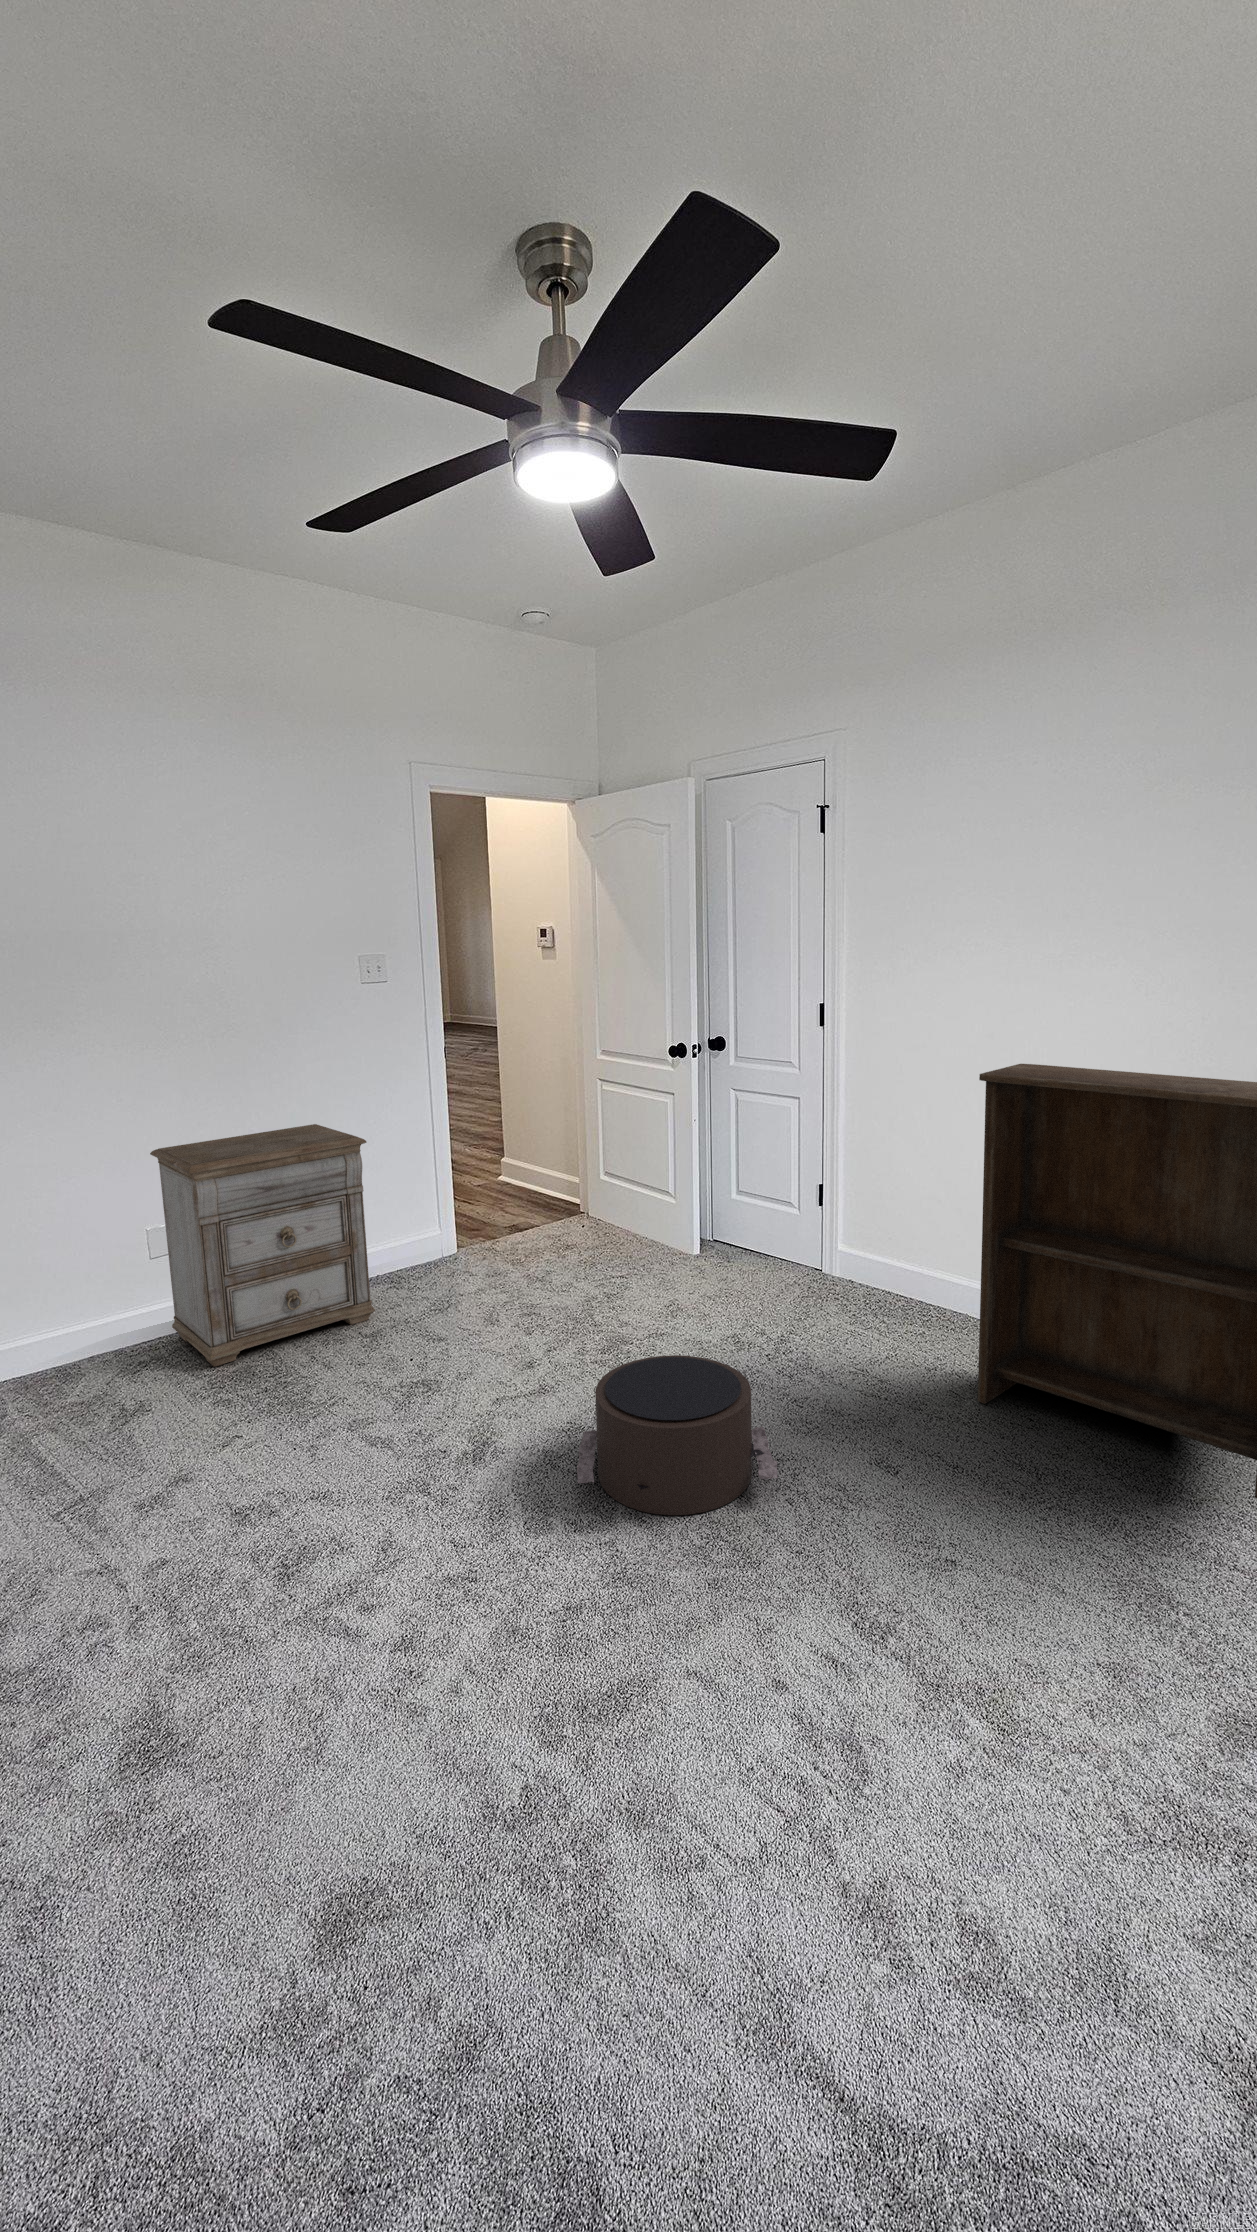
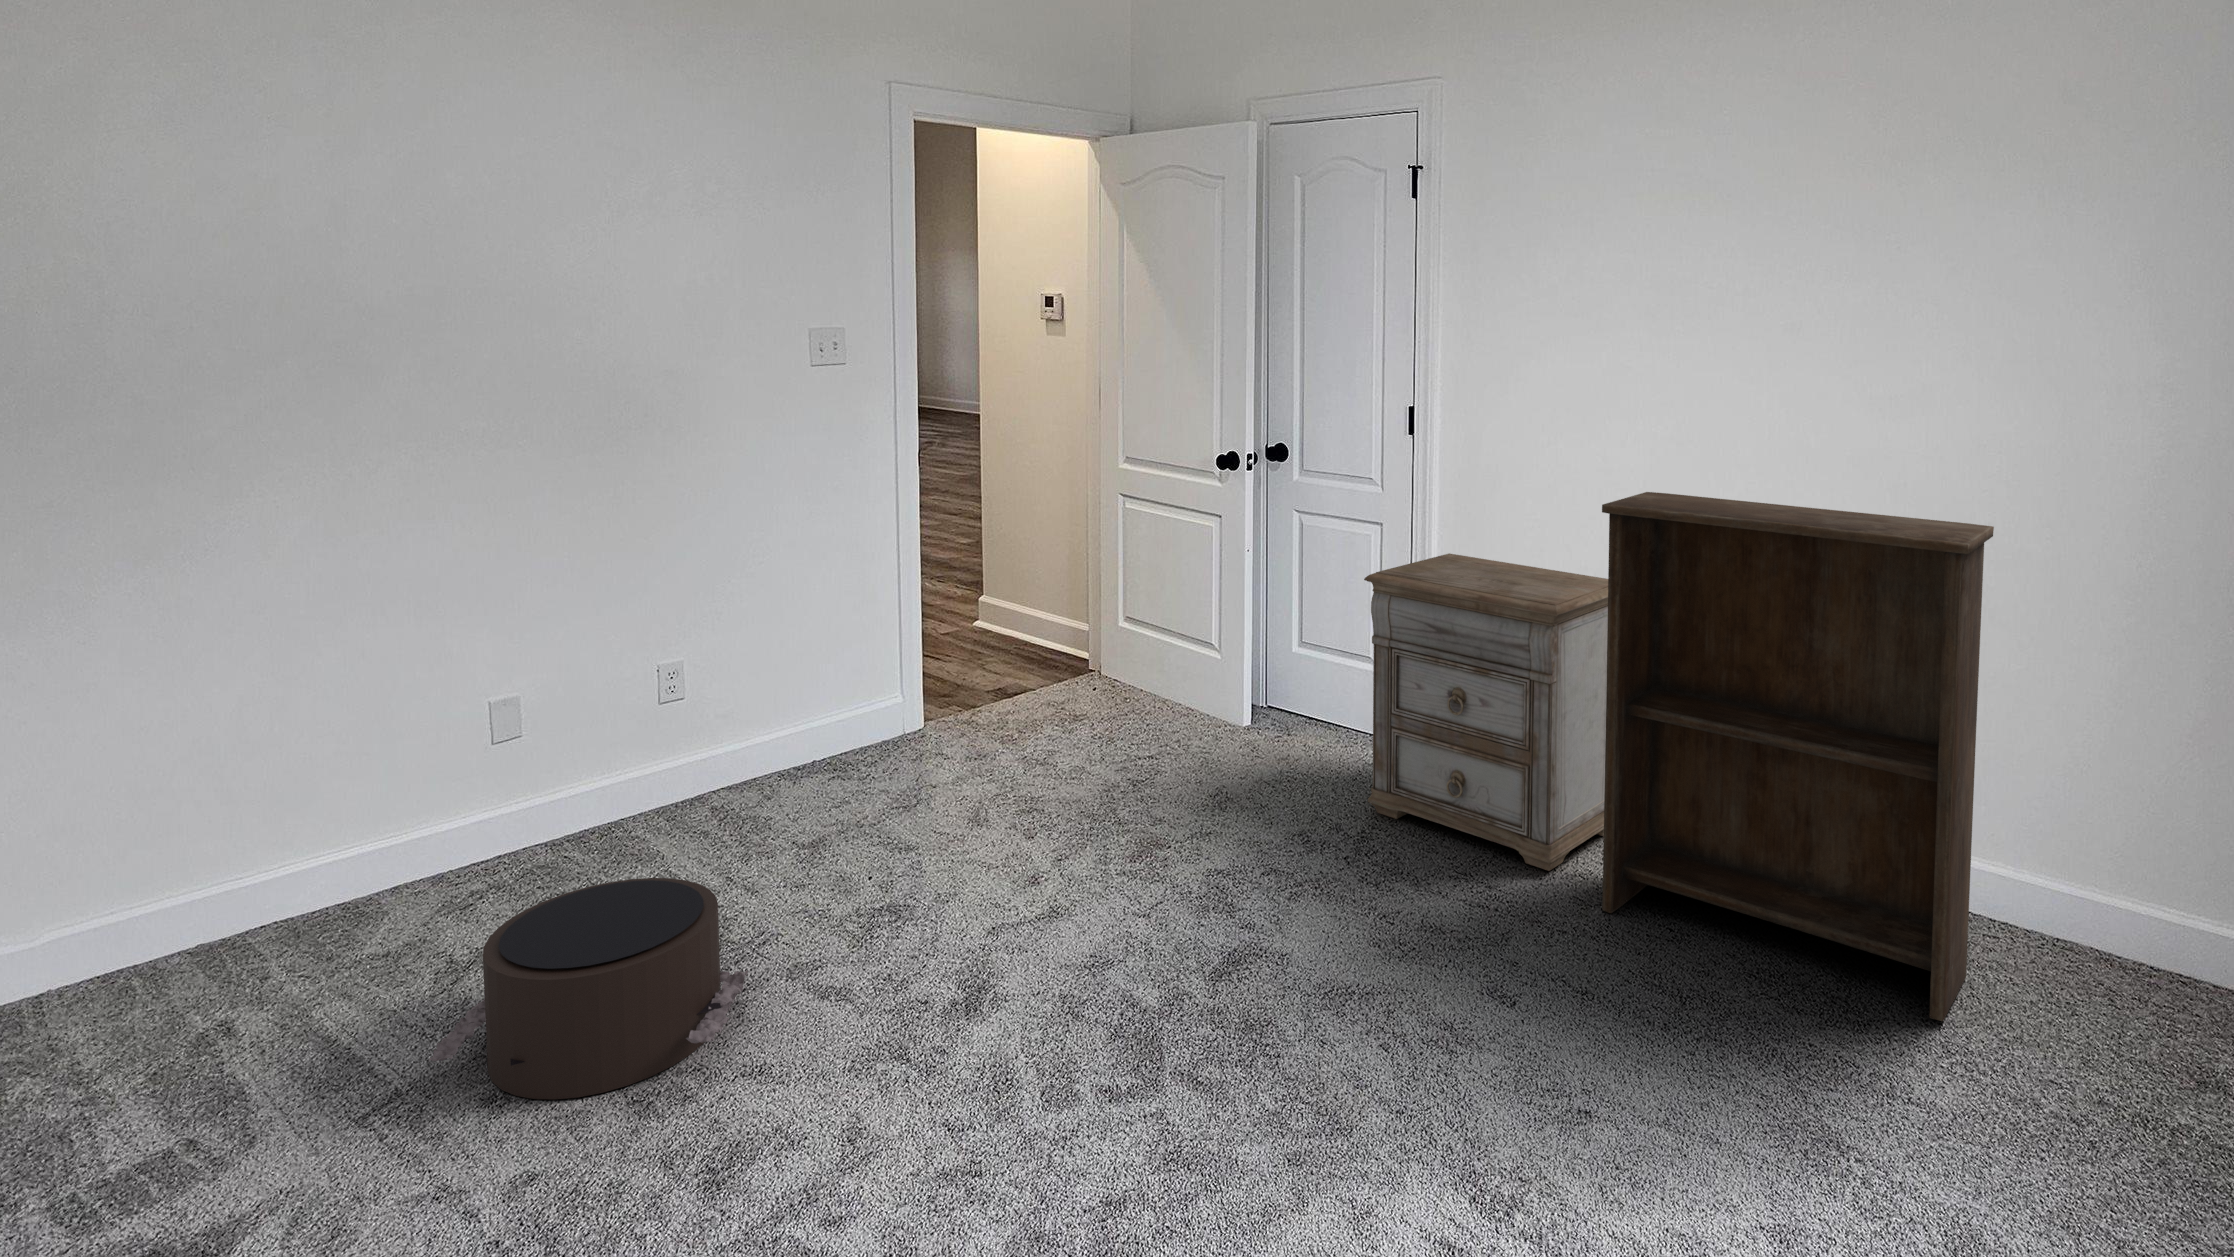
nightstand: present [150,1124,375,1367] -> present [1364,553,1608,871]
pouf: present [577,1355,777,1515] -> present [429,878,748,1100]

